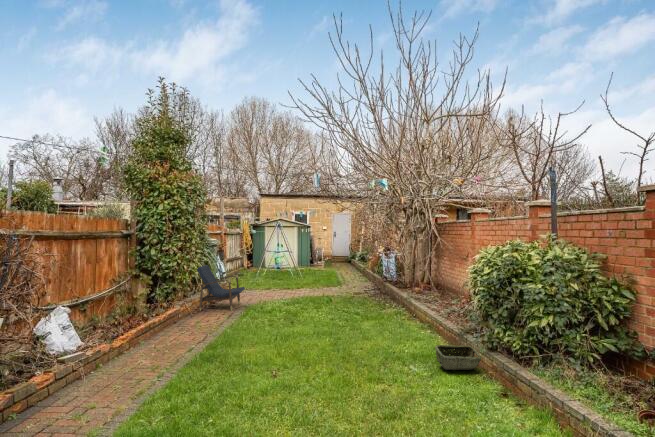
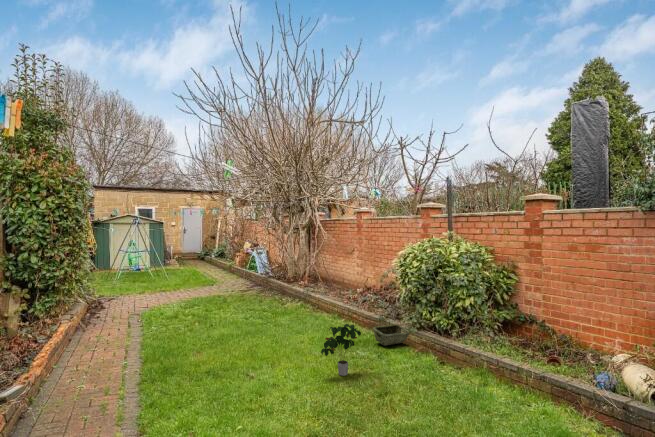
lounge chair: present [197,265,245,311] -> none [80,271,135,324]
potted plant: none [338,336,391,396] -> present [321,324,361,376]

